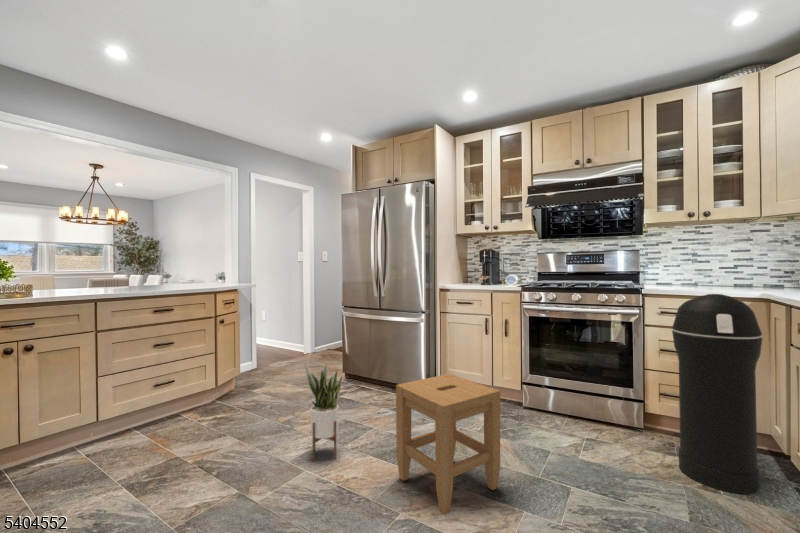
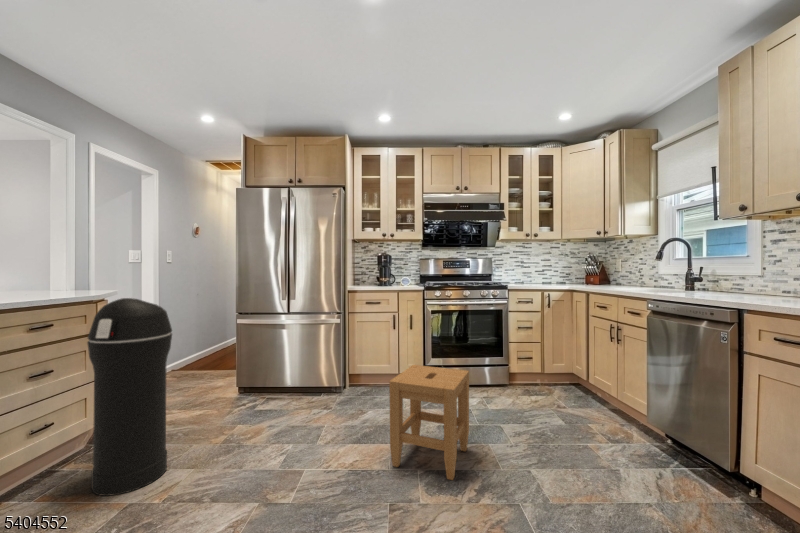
trash can: present [672,294,762,494] -> present [87,298,172,496]
potted plant: present [305,364,343,461] -> none [278,372,322,479]

